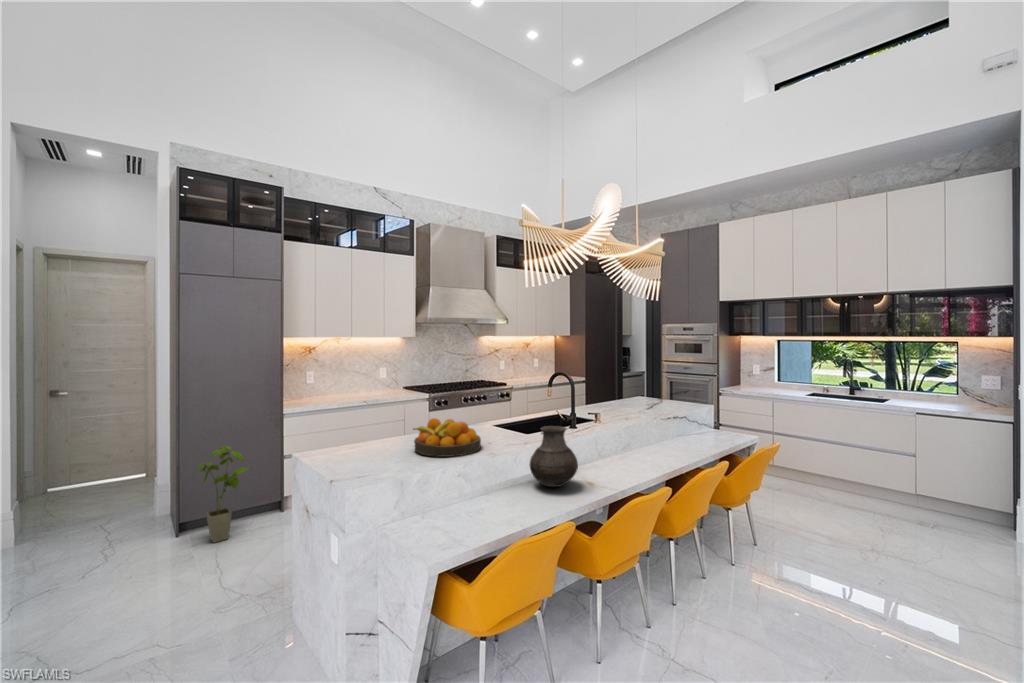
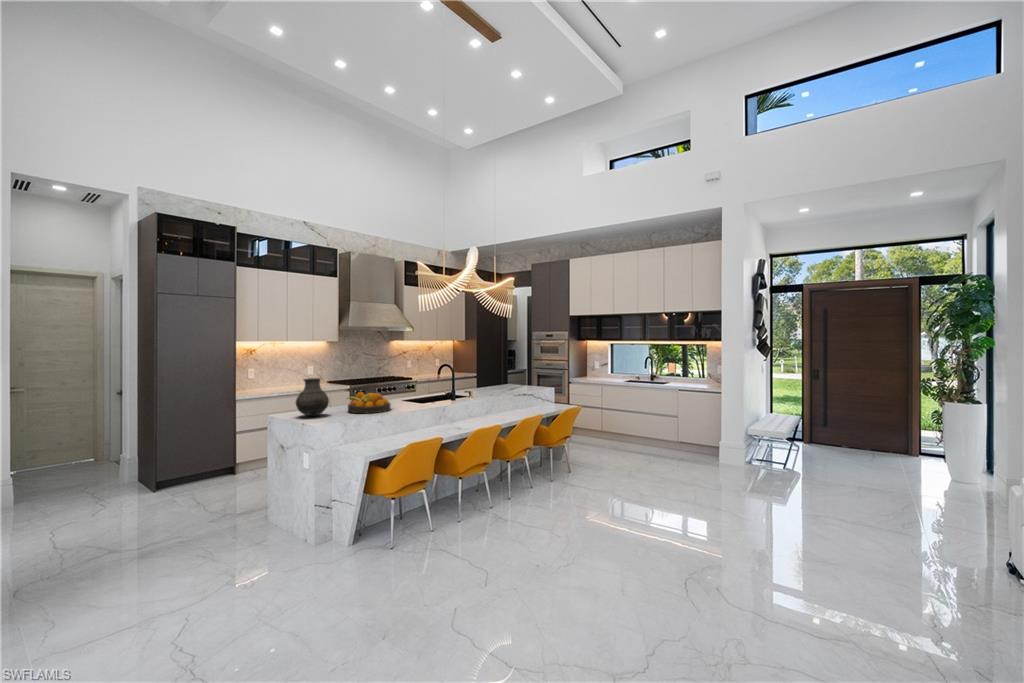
vase: present [529,426,578,487] -> present [296,378,329,416]
house plant: present [196,446,249,542] -> none [171,422,213,493]

